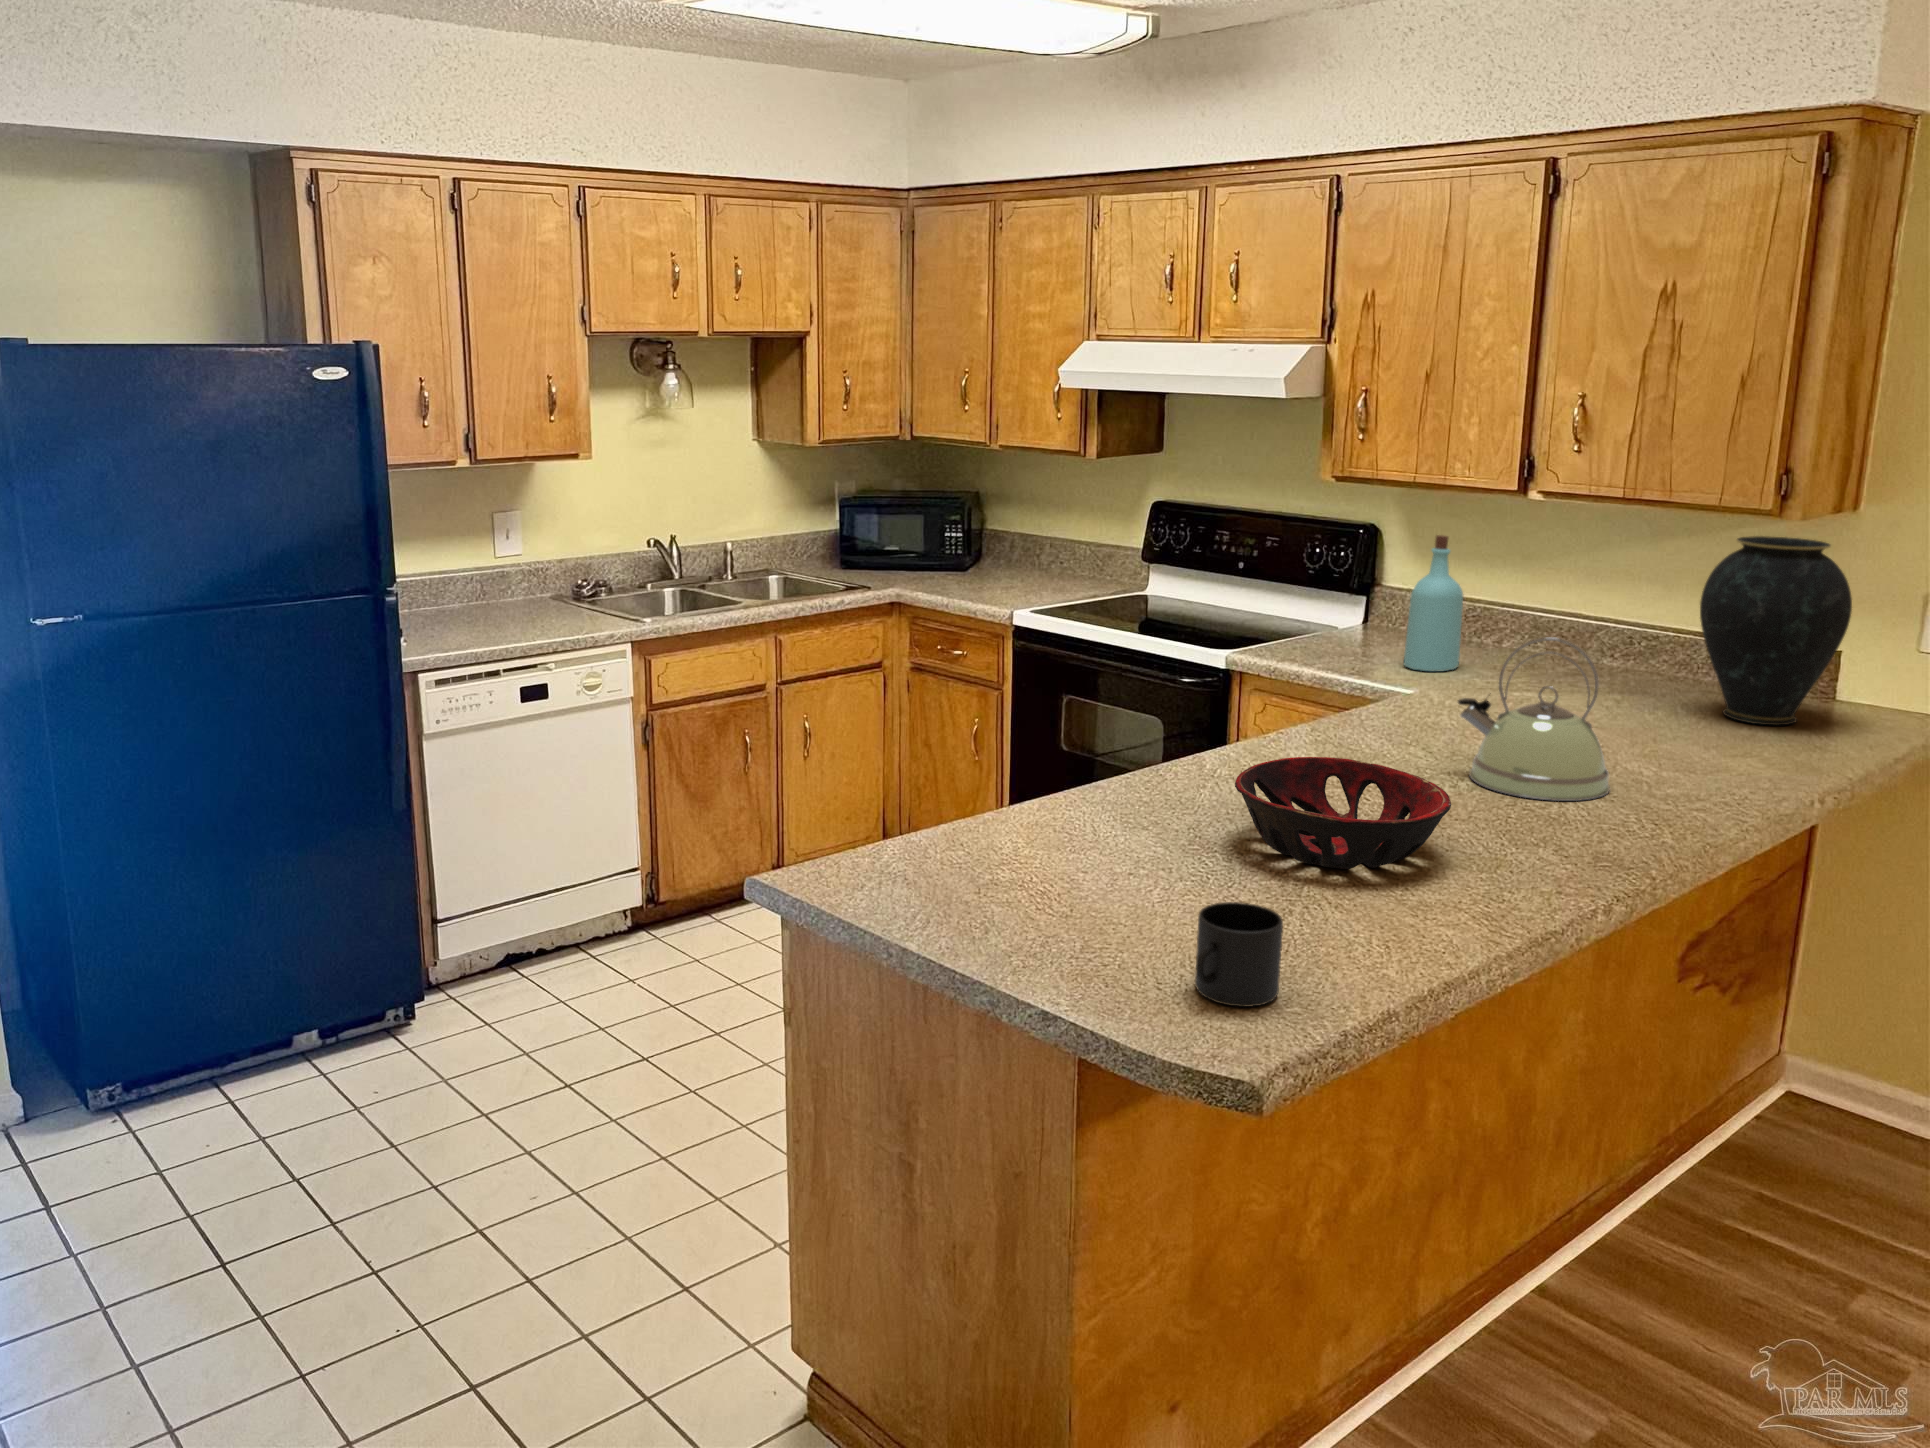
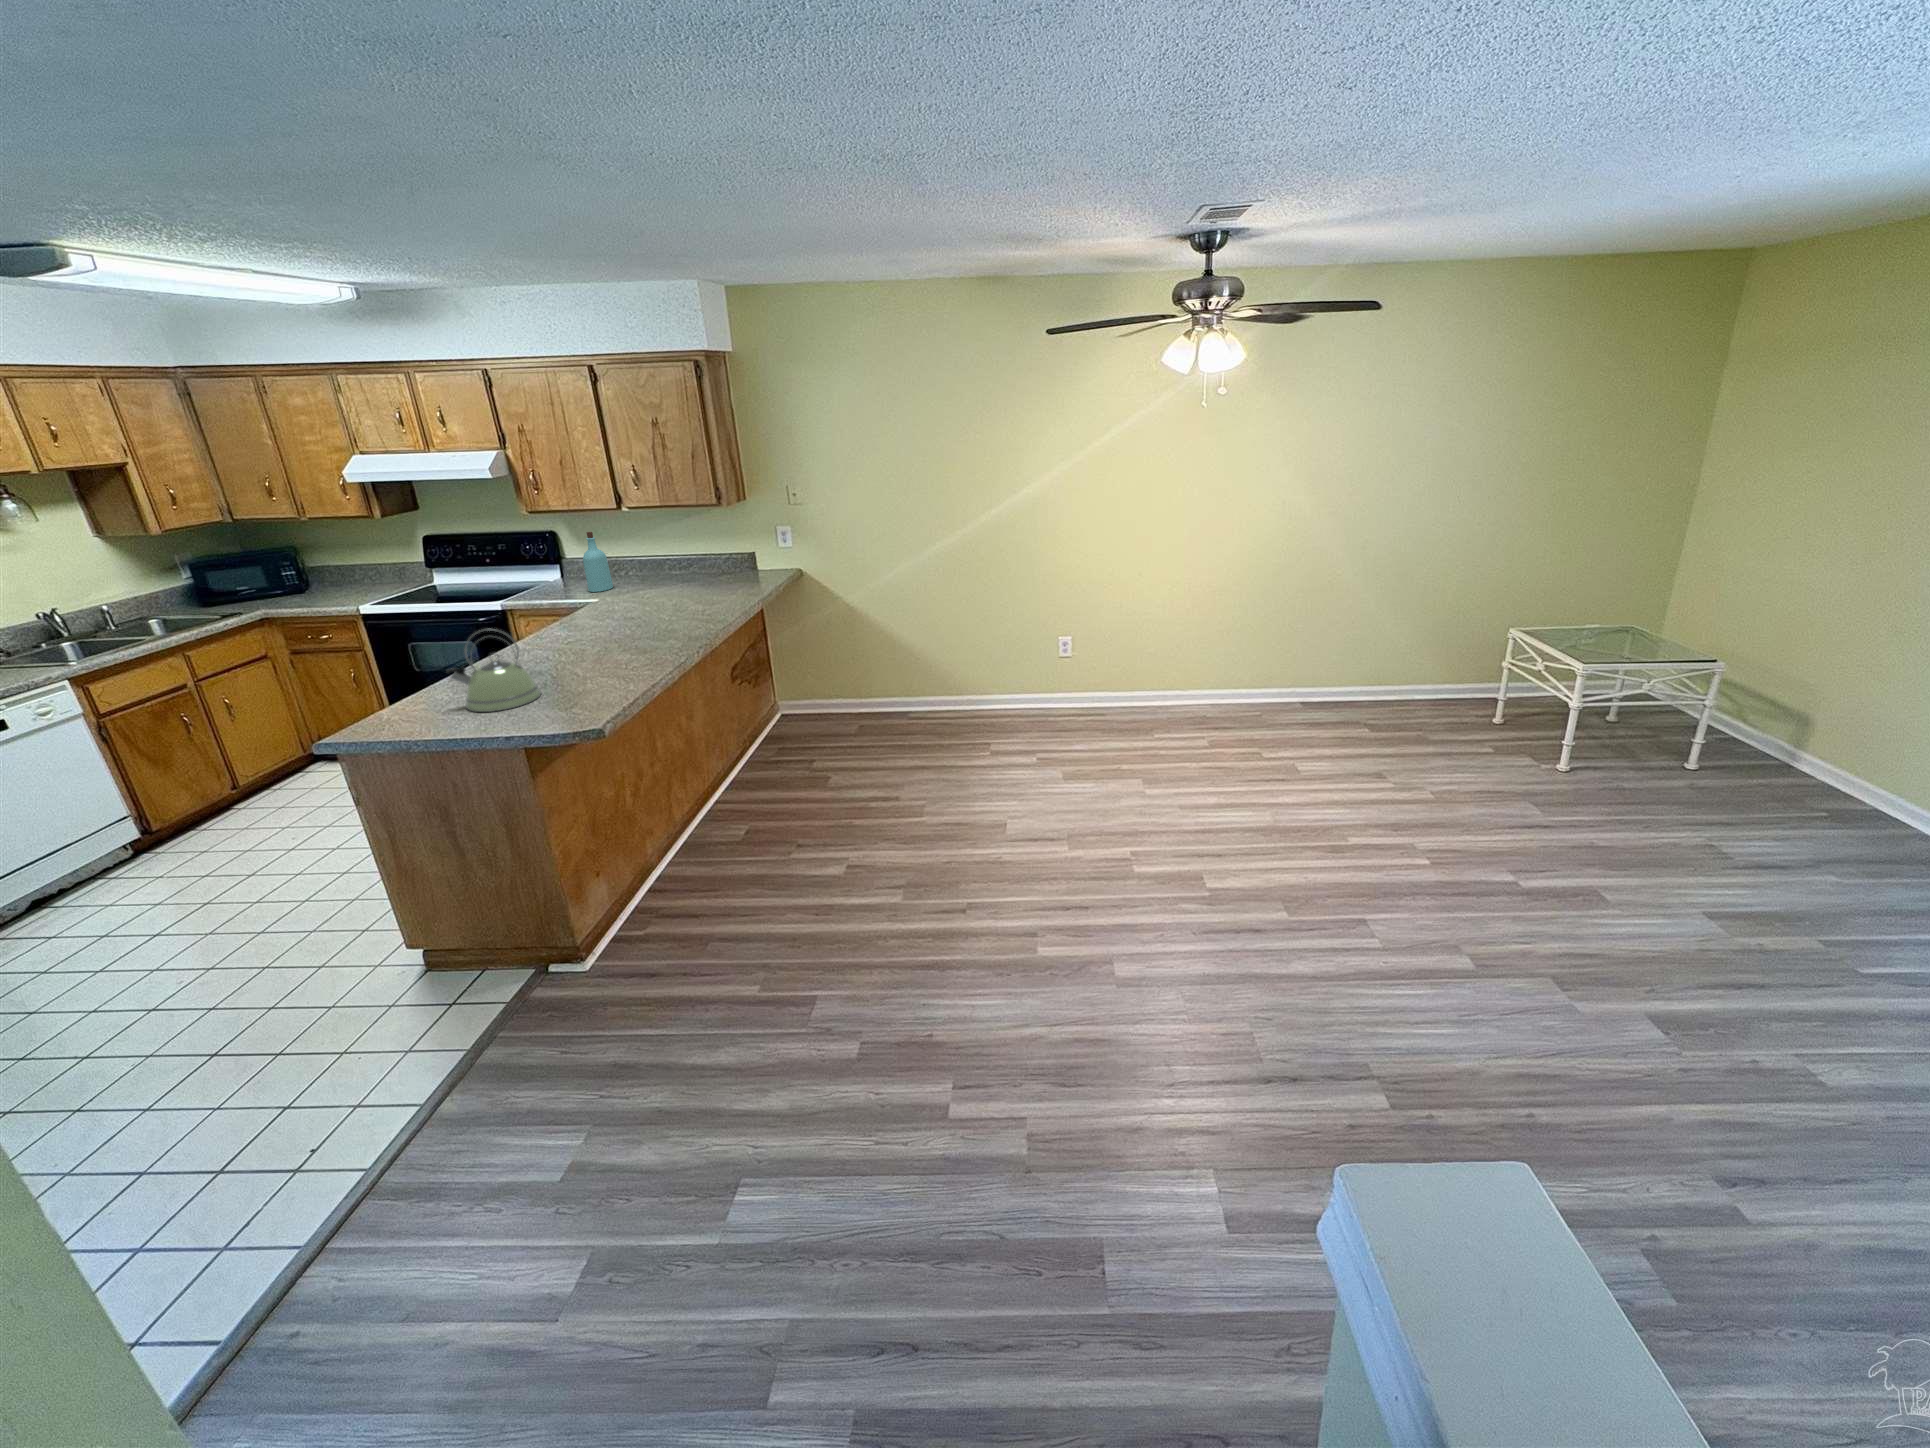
vase: present [1700,536,1852,725] -> none [700,513,752,585]
kettle: present [1458,637,1610,801] -> present [447,629,541,712]
decorative bowl: present [1235,757,1451,869] -> none [542,627,630,668]
mug: present [1195,902,1283,1007] -> none [553,677,591,713]

